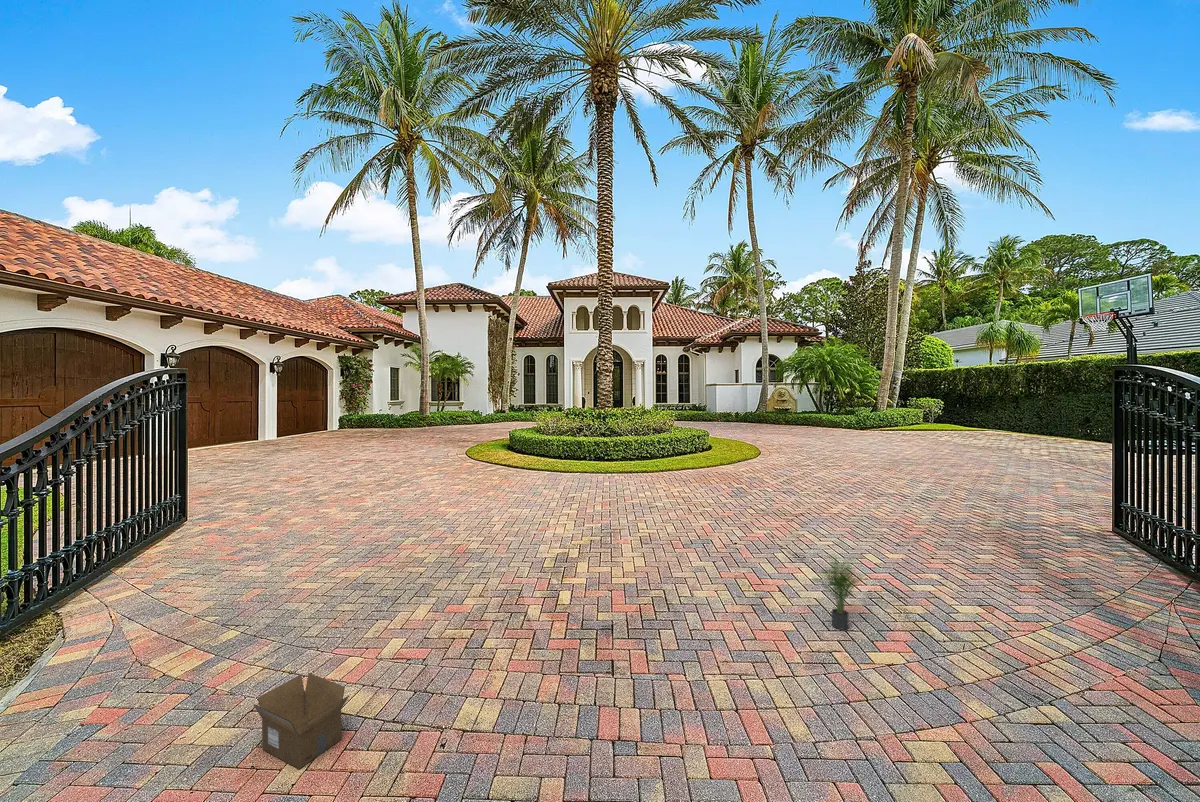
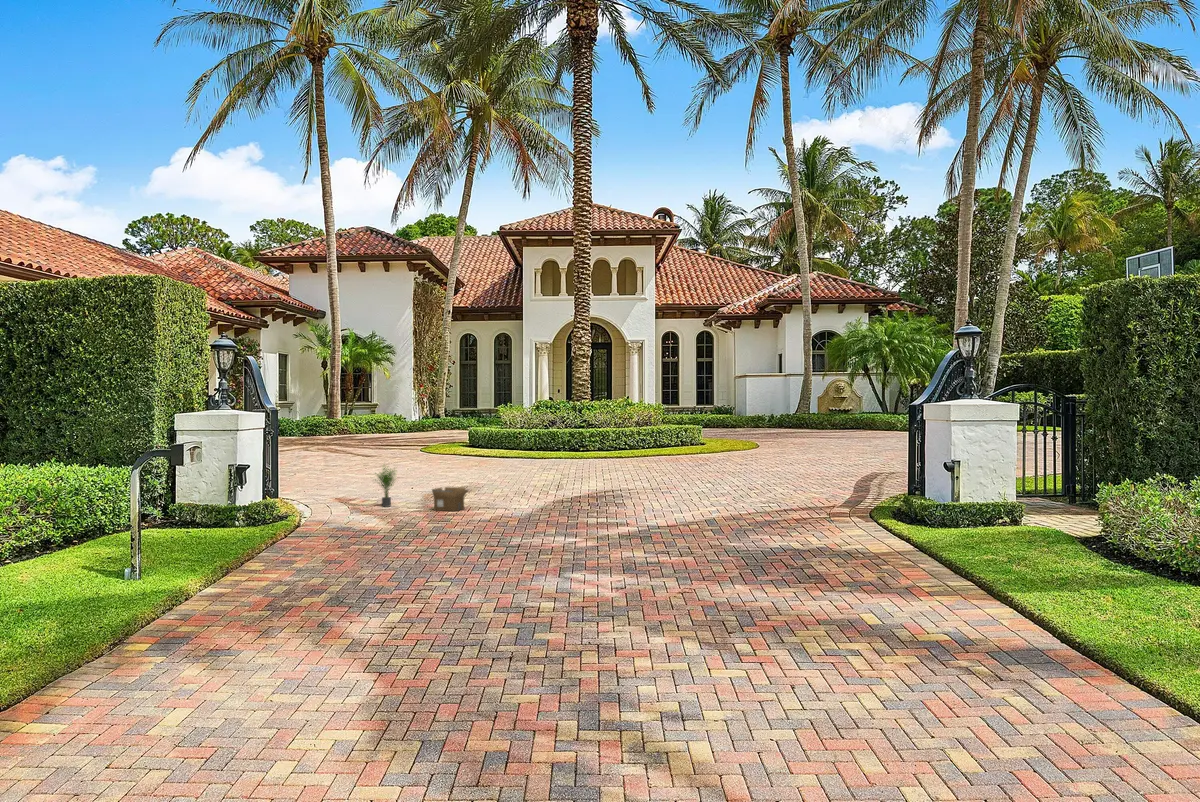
potted plant: present [817,557,857,630] -> present [375,467,395,507]

